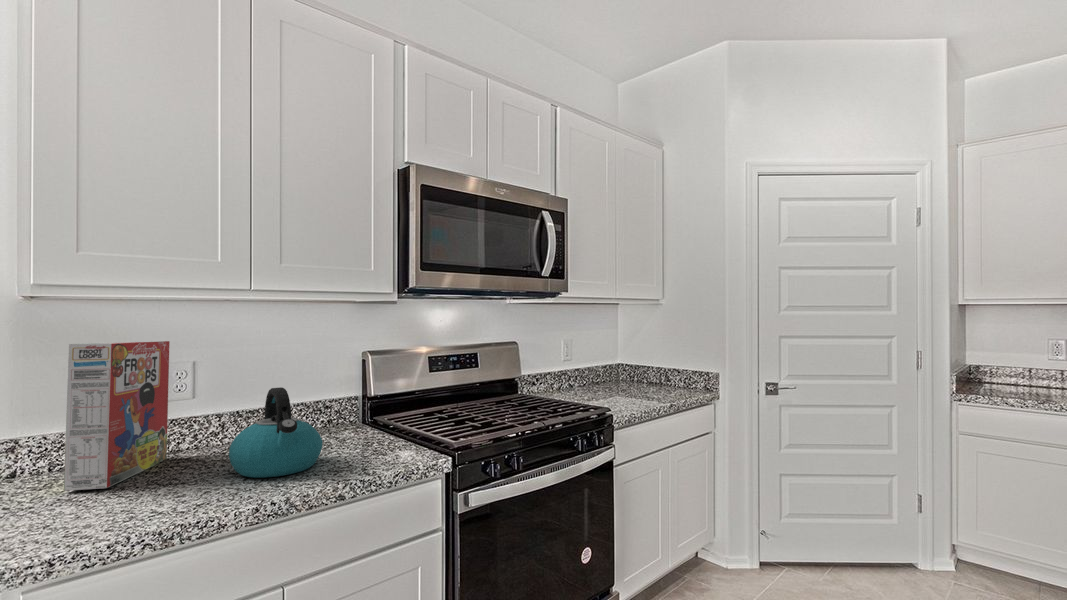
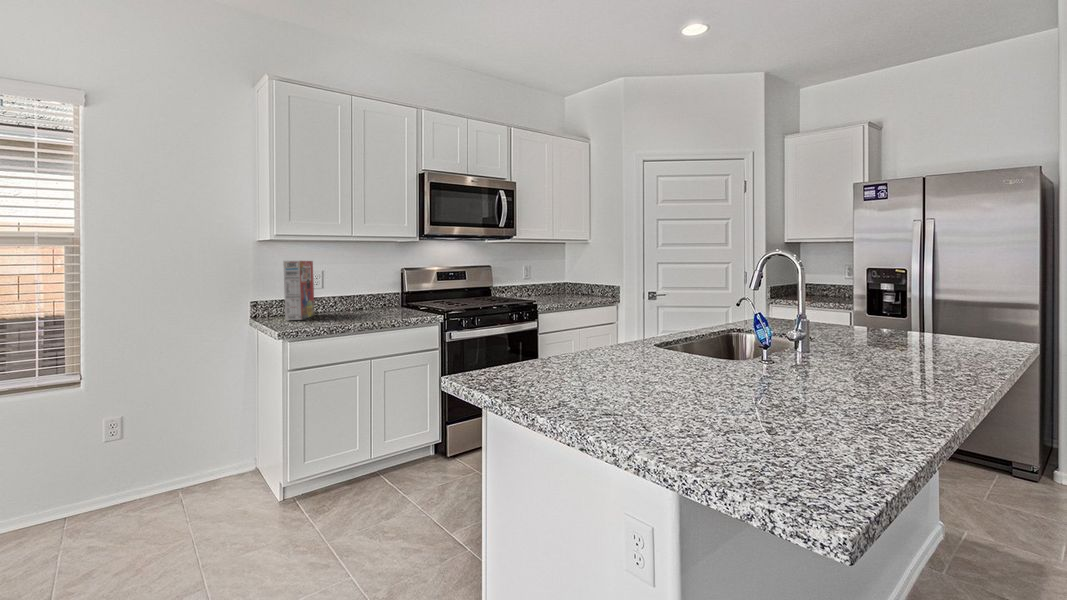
kettle: present [229,387,322,478] -> none [347,282,385,319]

